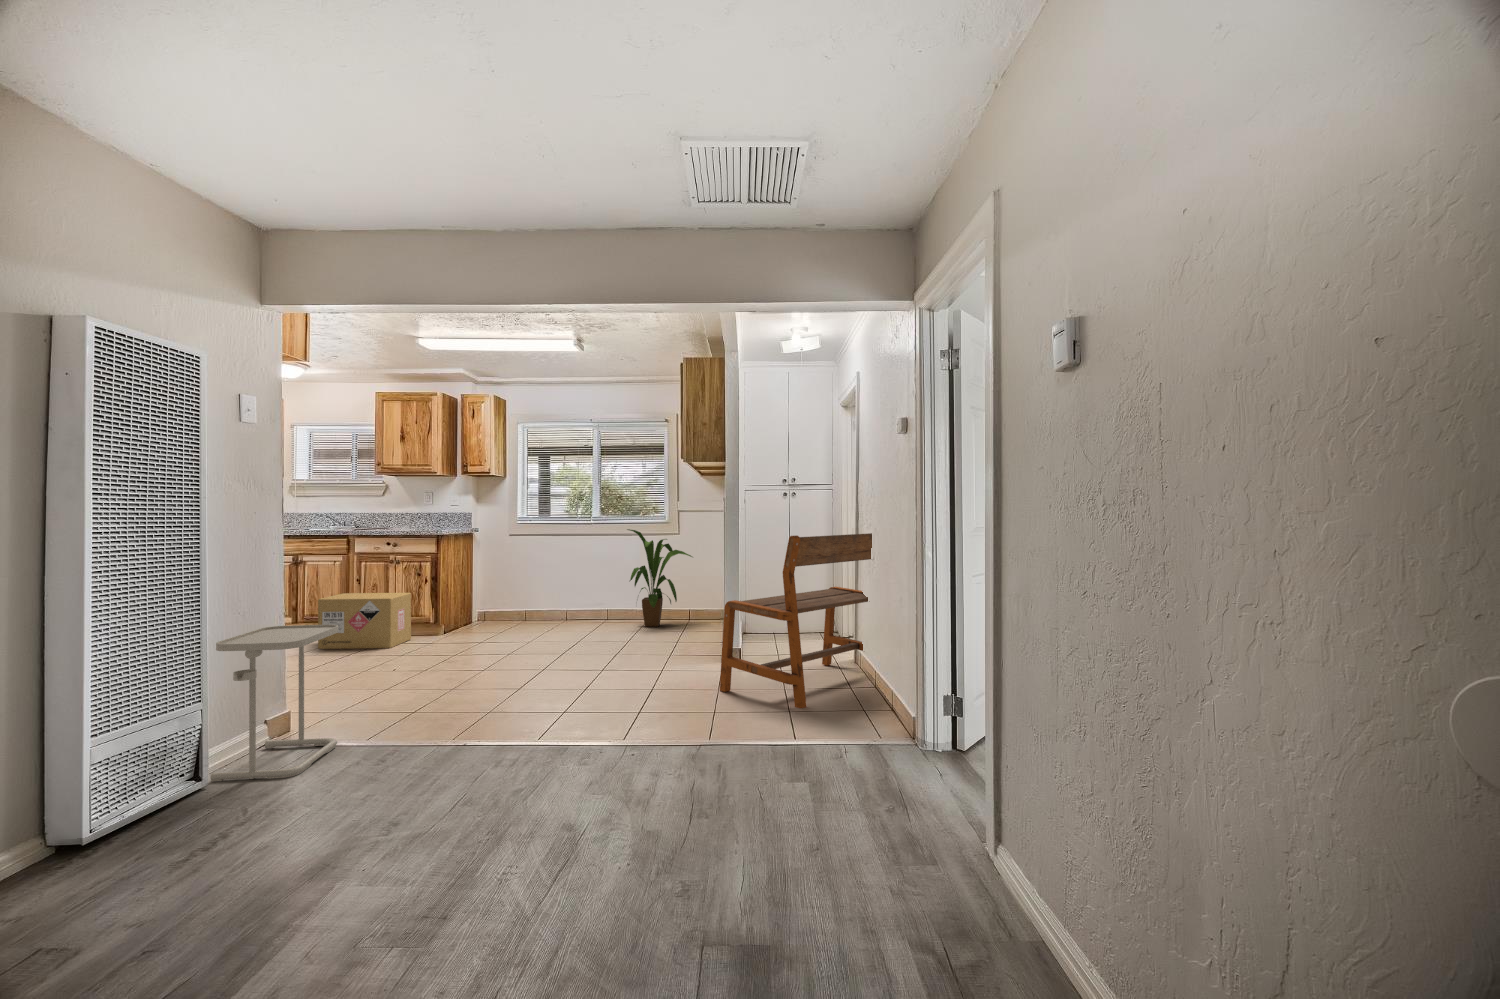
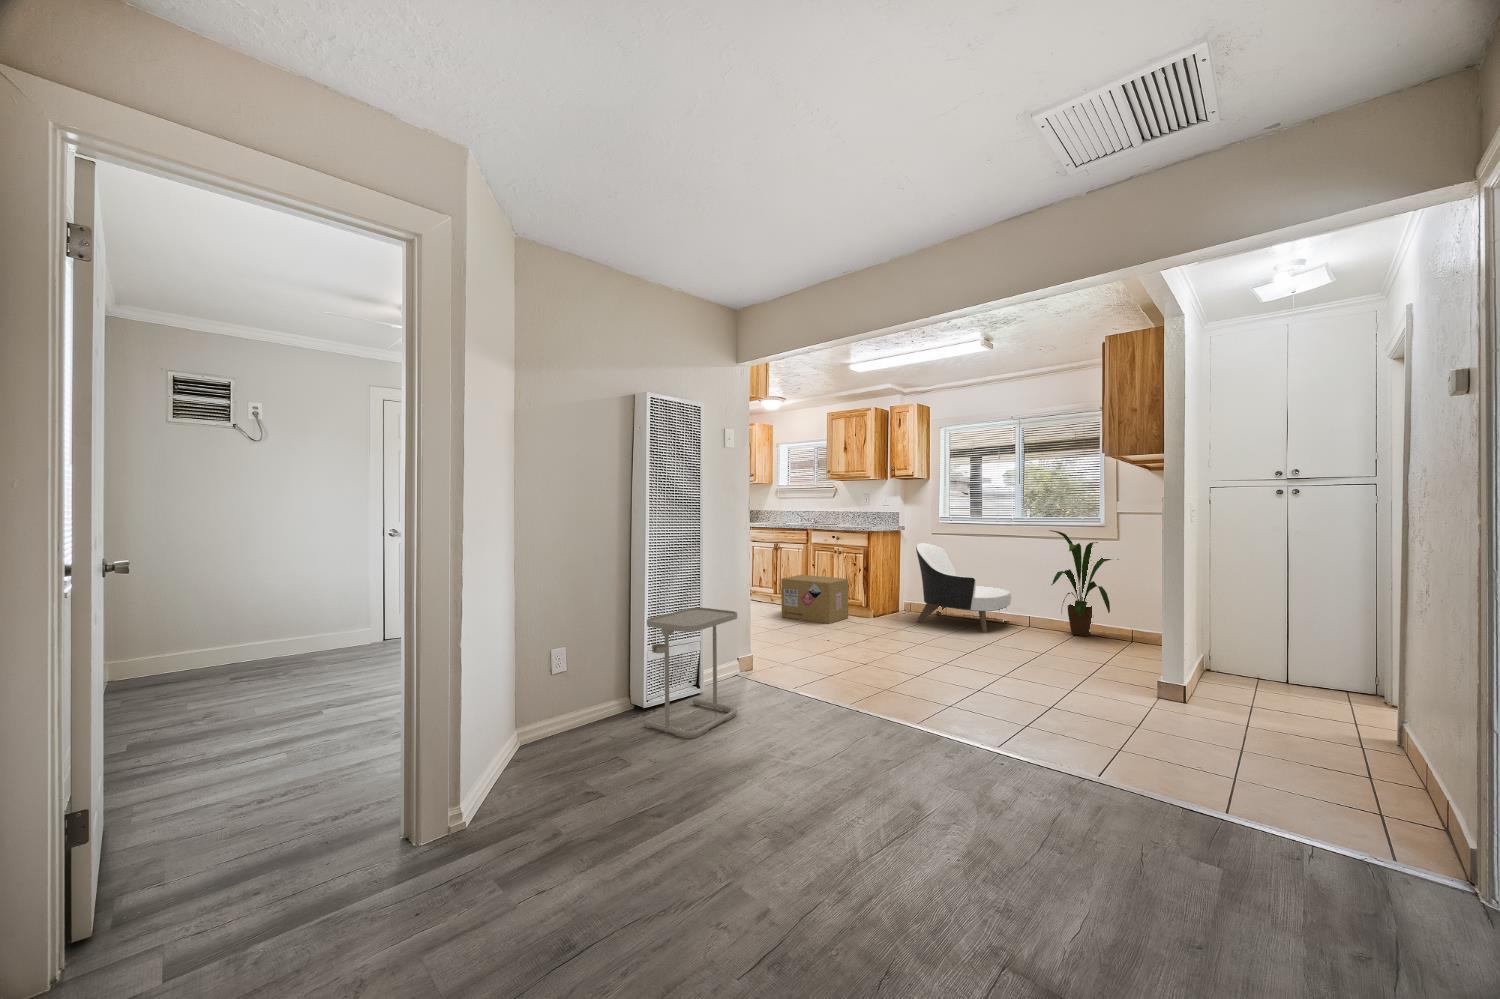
bench: present [720,533,872,708] -> none [1143,553,1499,811]
armchair: none [493,547,590,635] -> present [916,543,1011,633]

